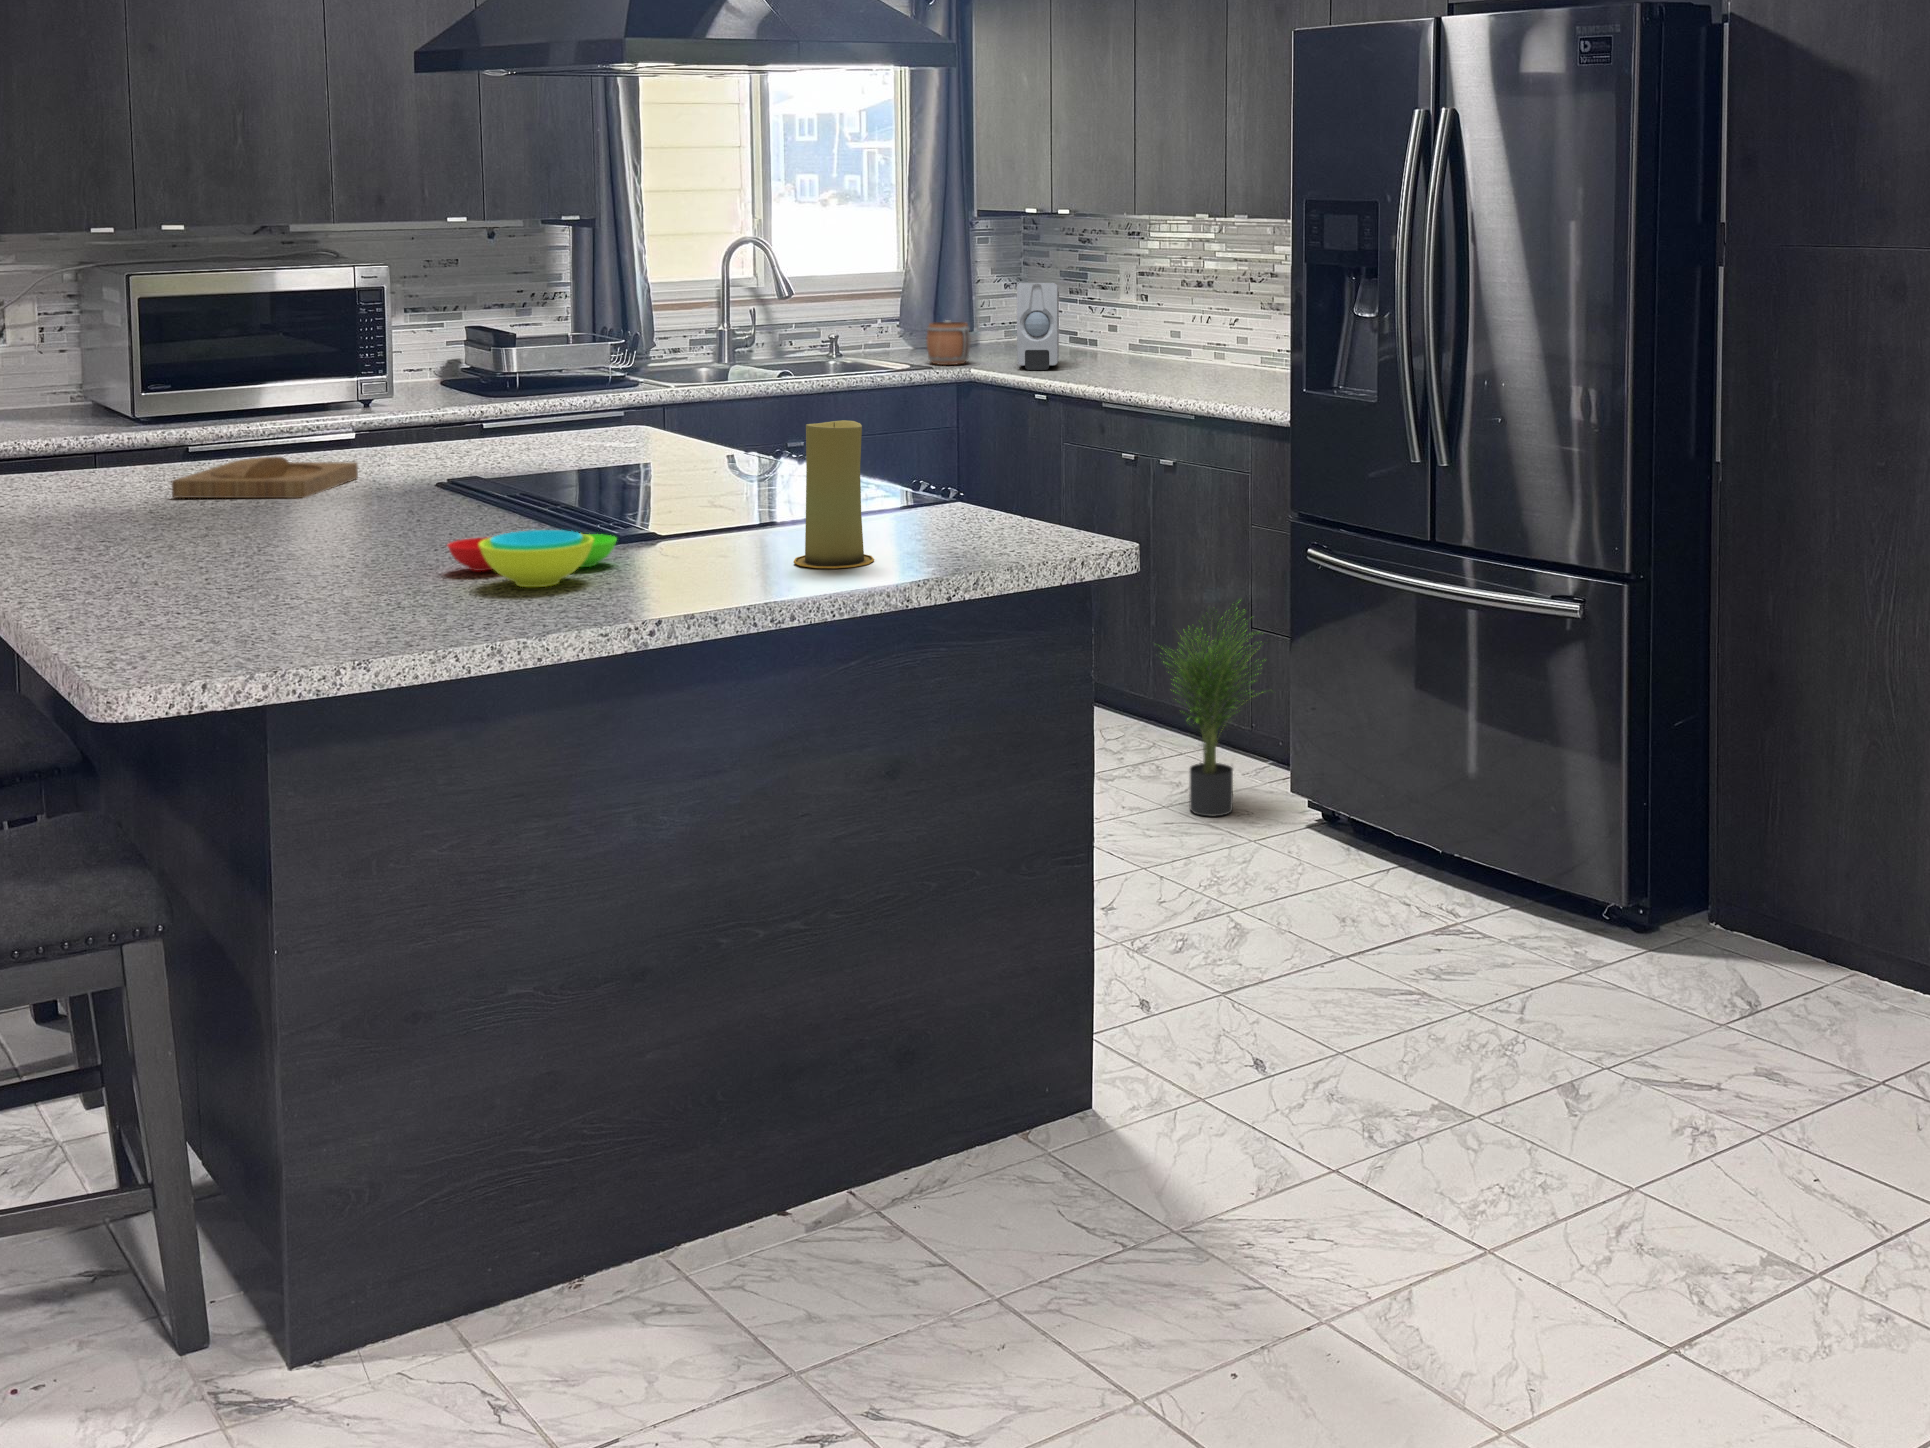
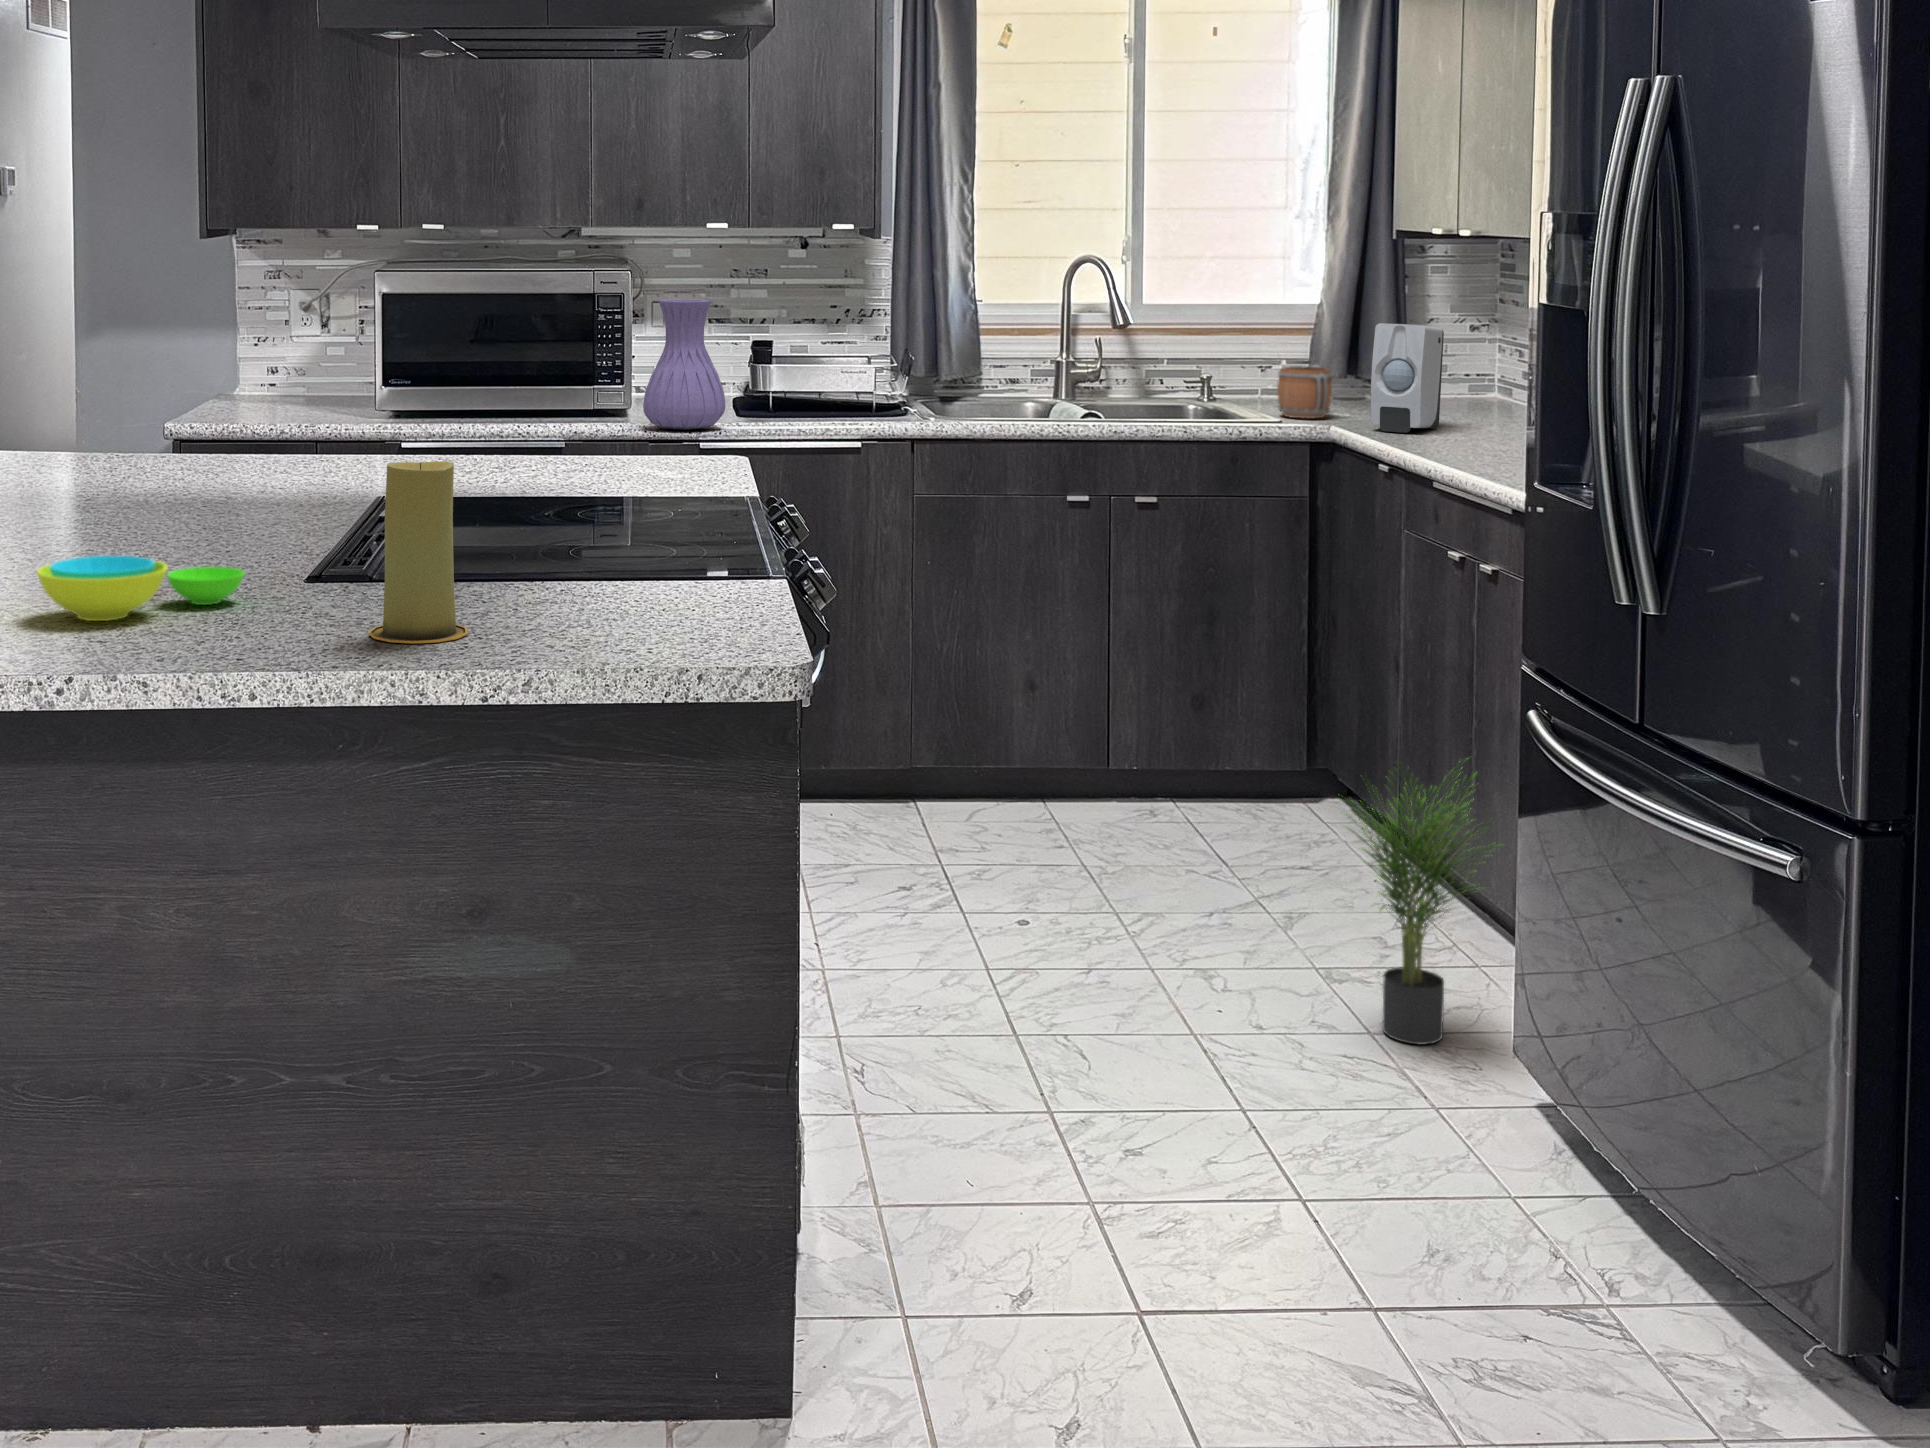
vase: none [427,289,507,412] -> present [643,299,725,430]
tray: present [172,457,358,498] -> none [168,457,364,501]

